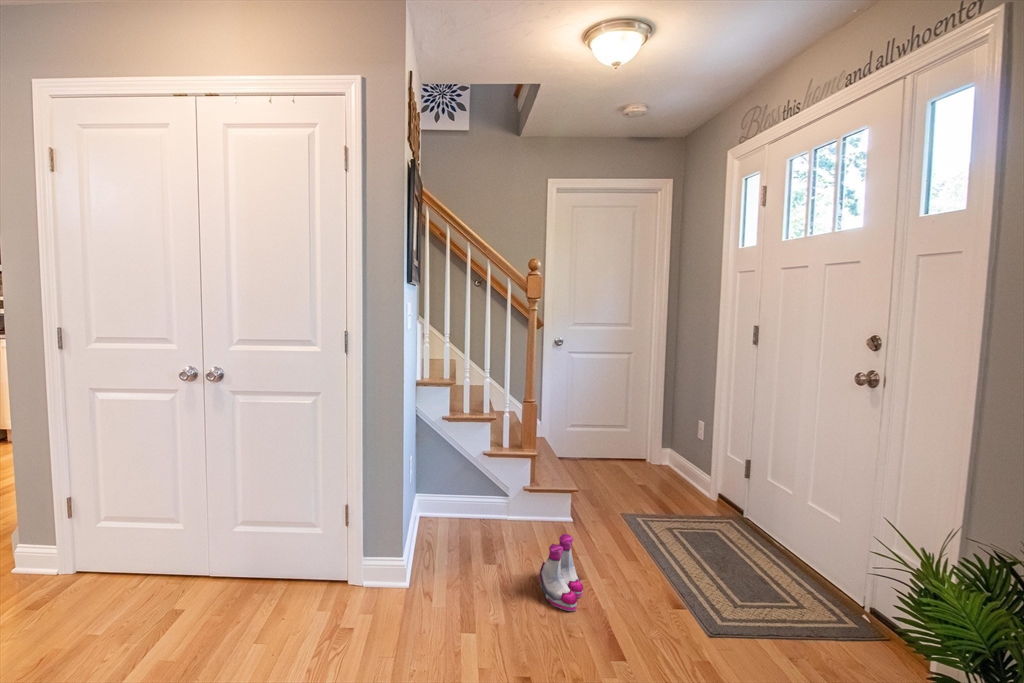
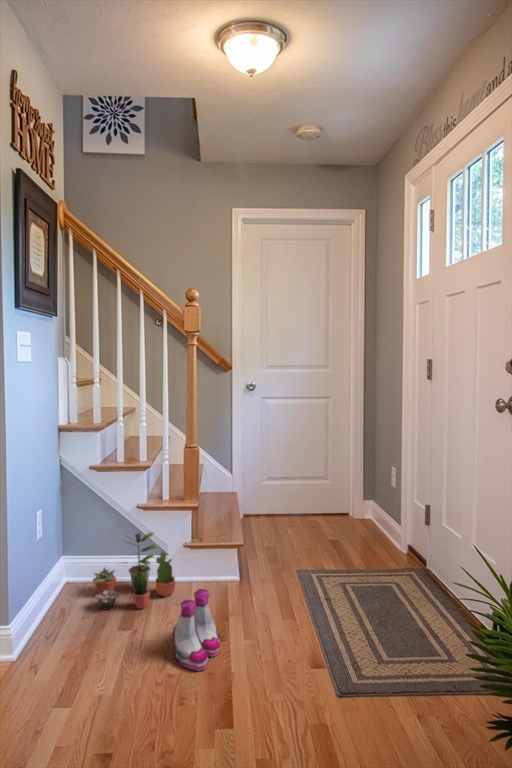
potted plant: none [443,476,521,549] -> present [93,532,175,609]

